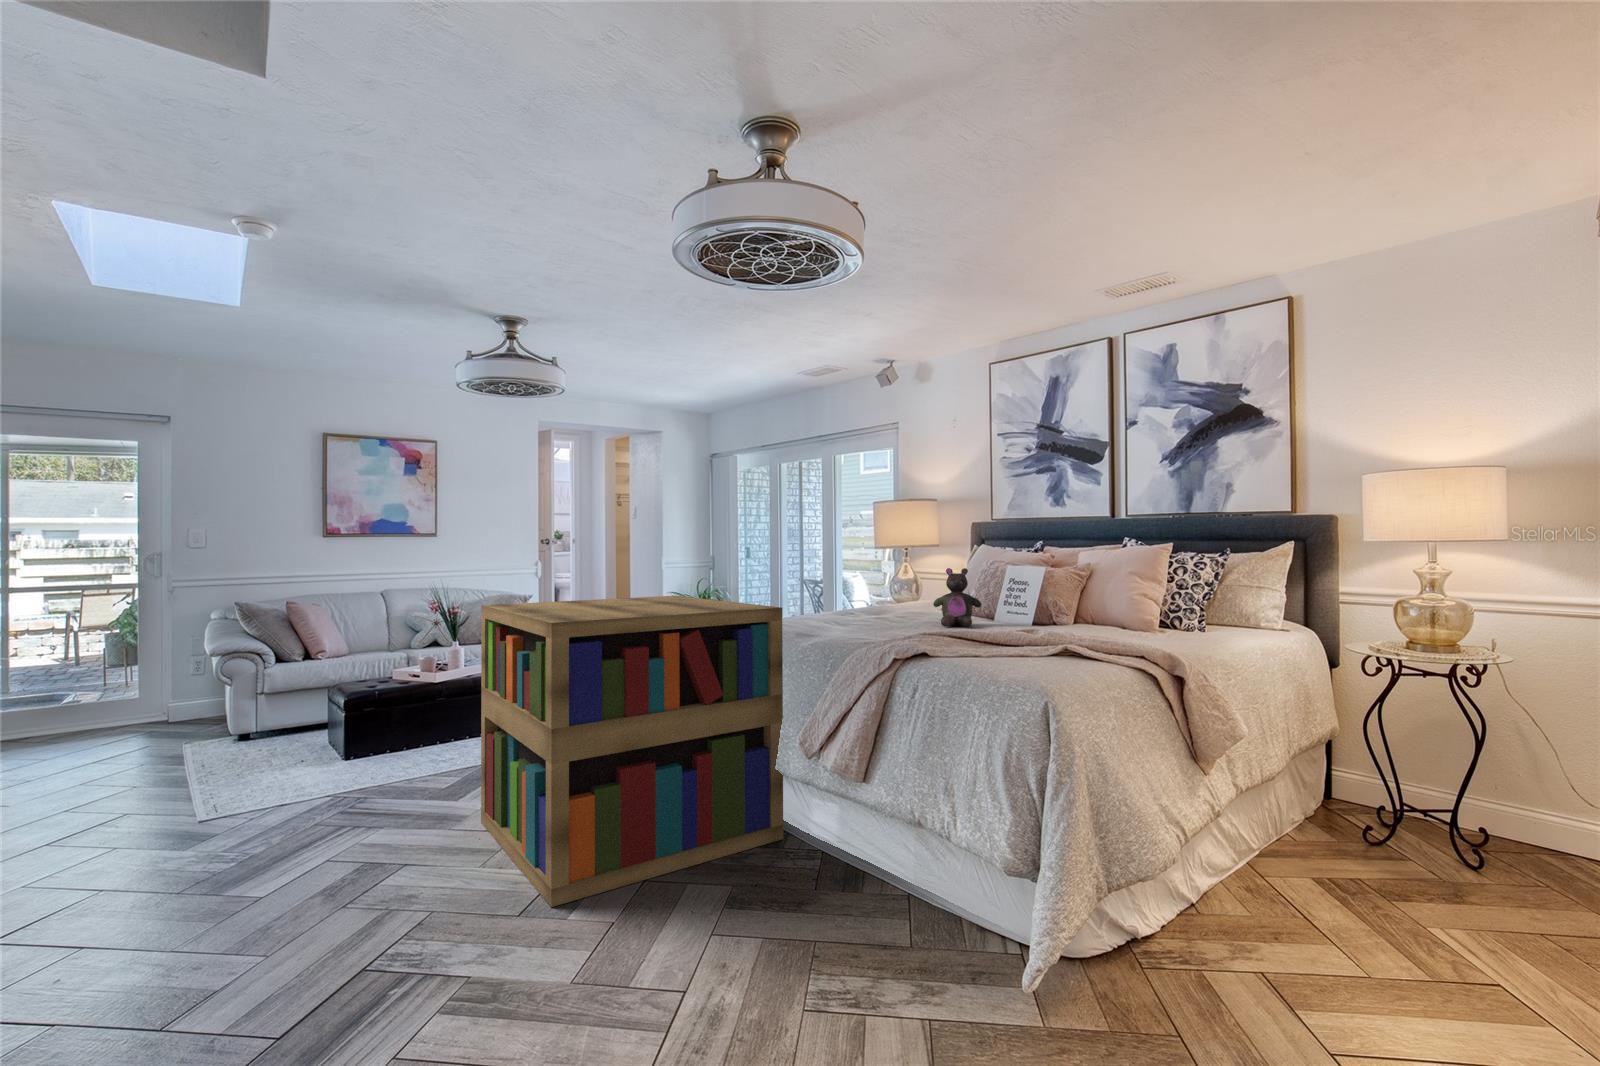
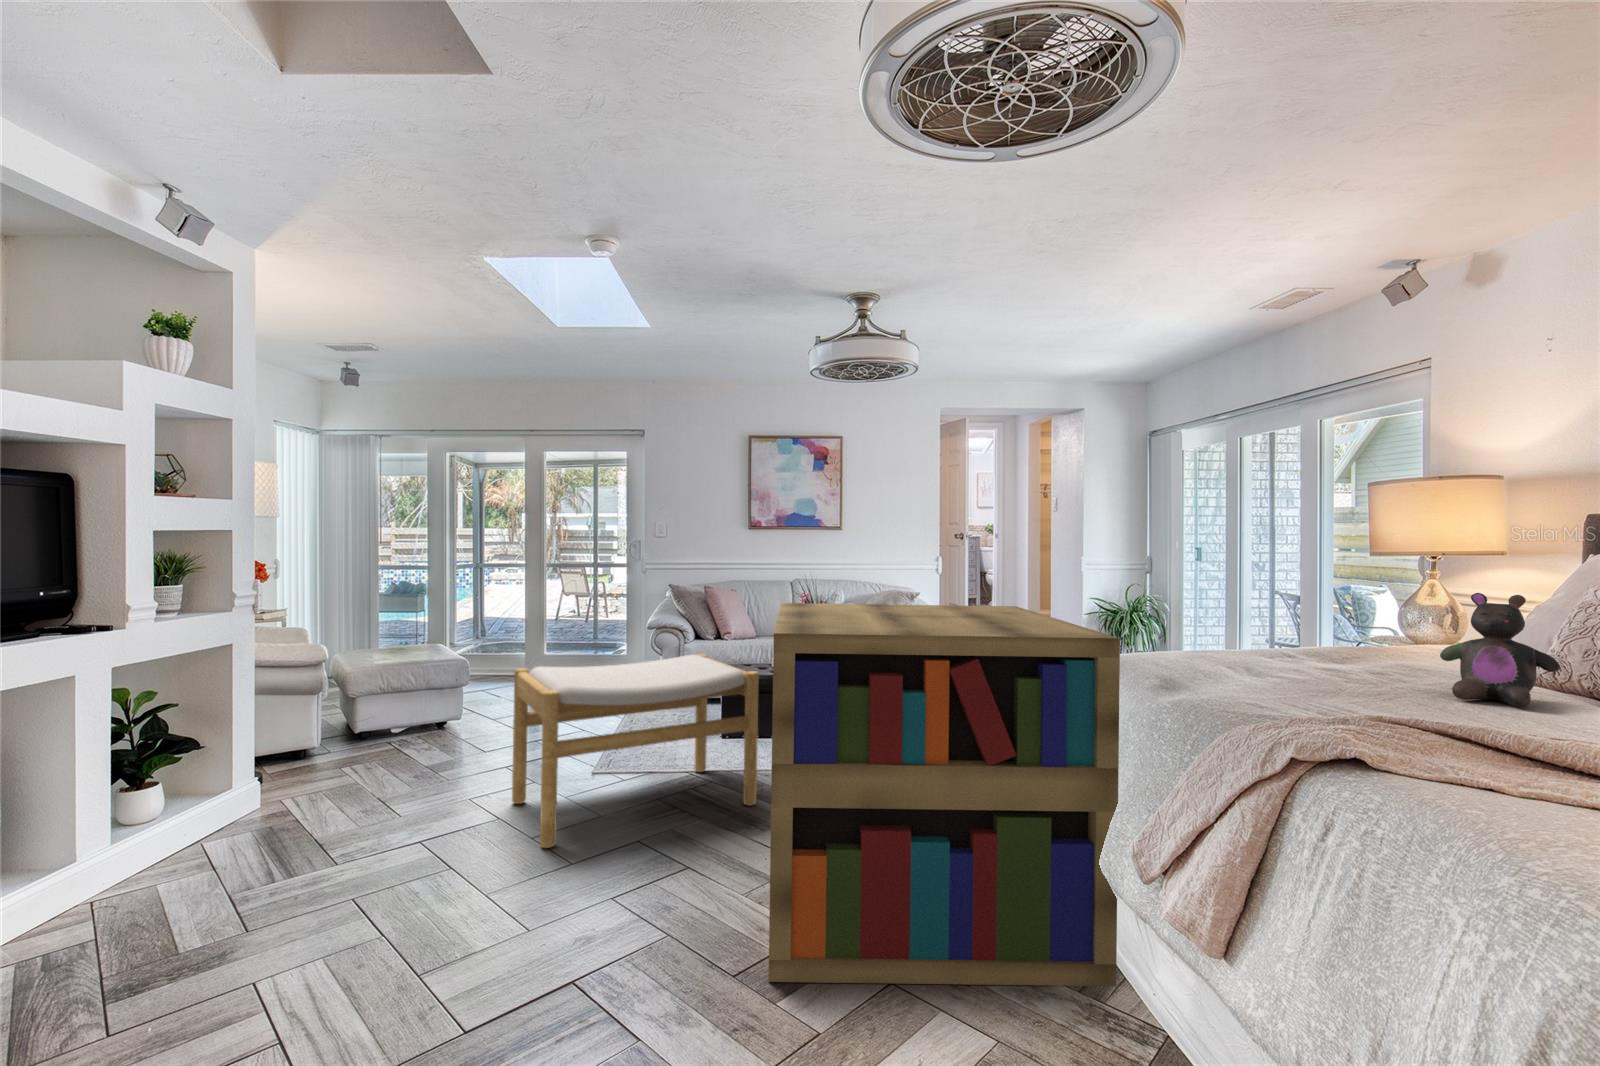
footstool: none [120,668,438,890] -> present [512,654,759,848]

